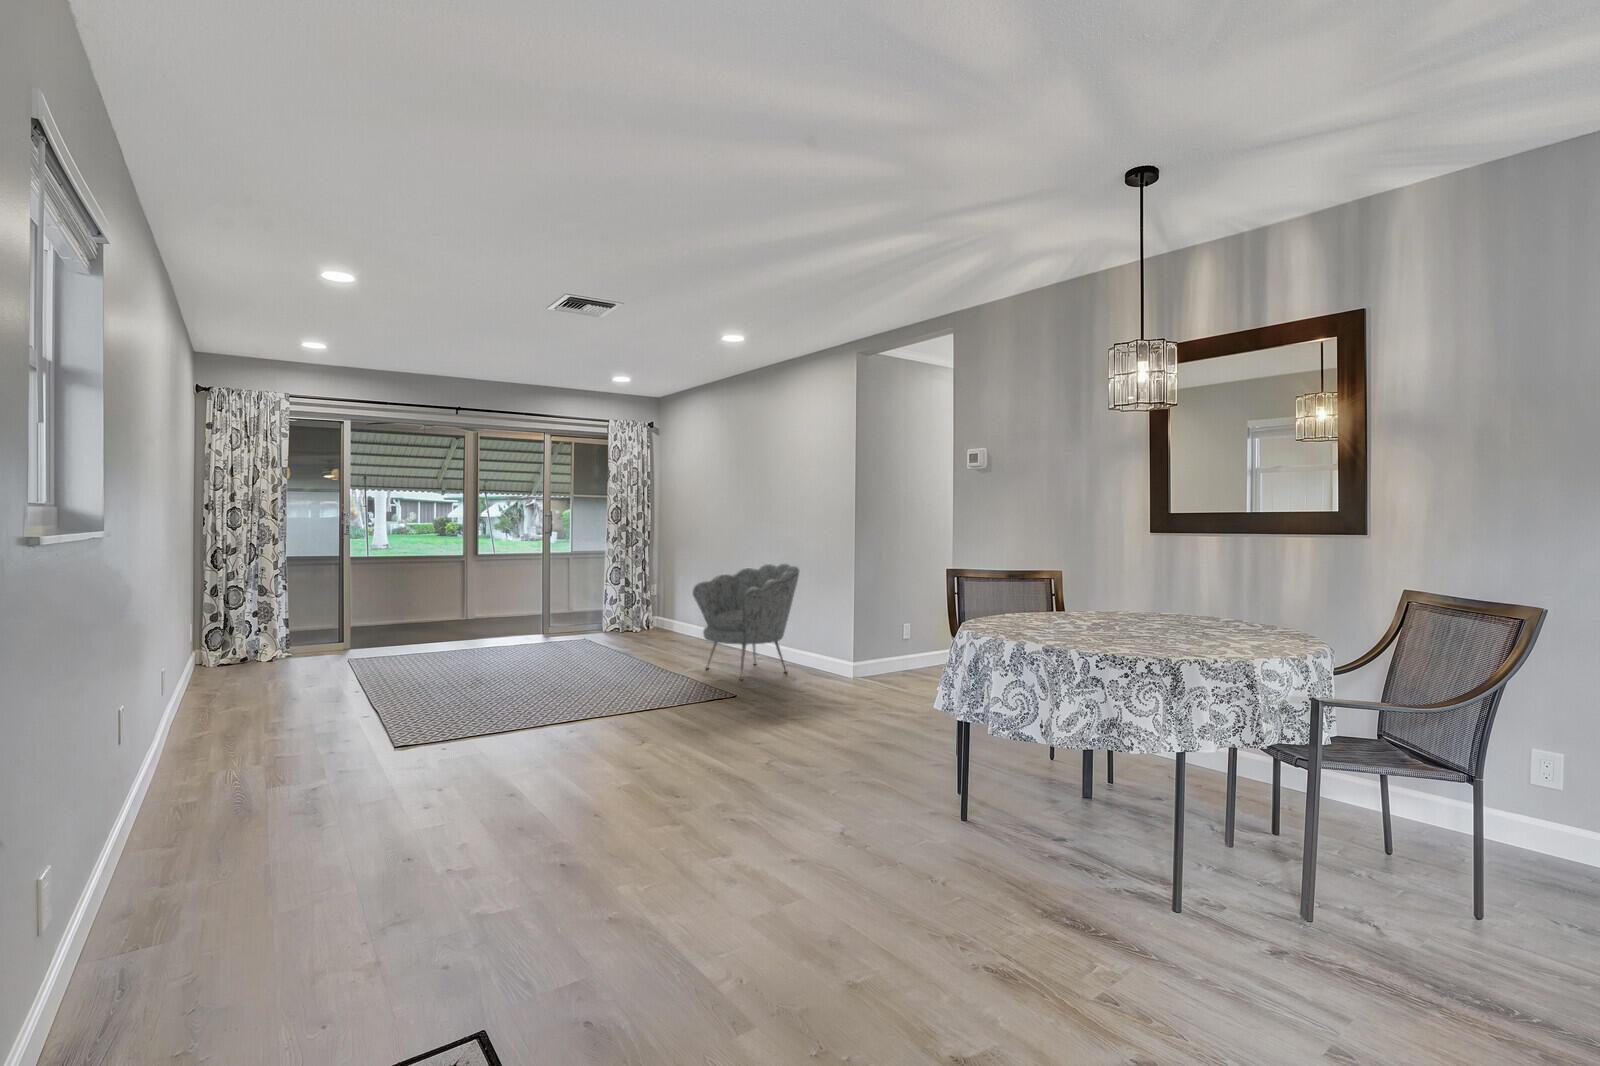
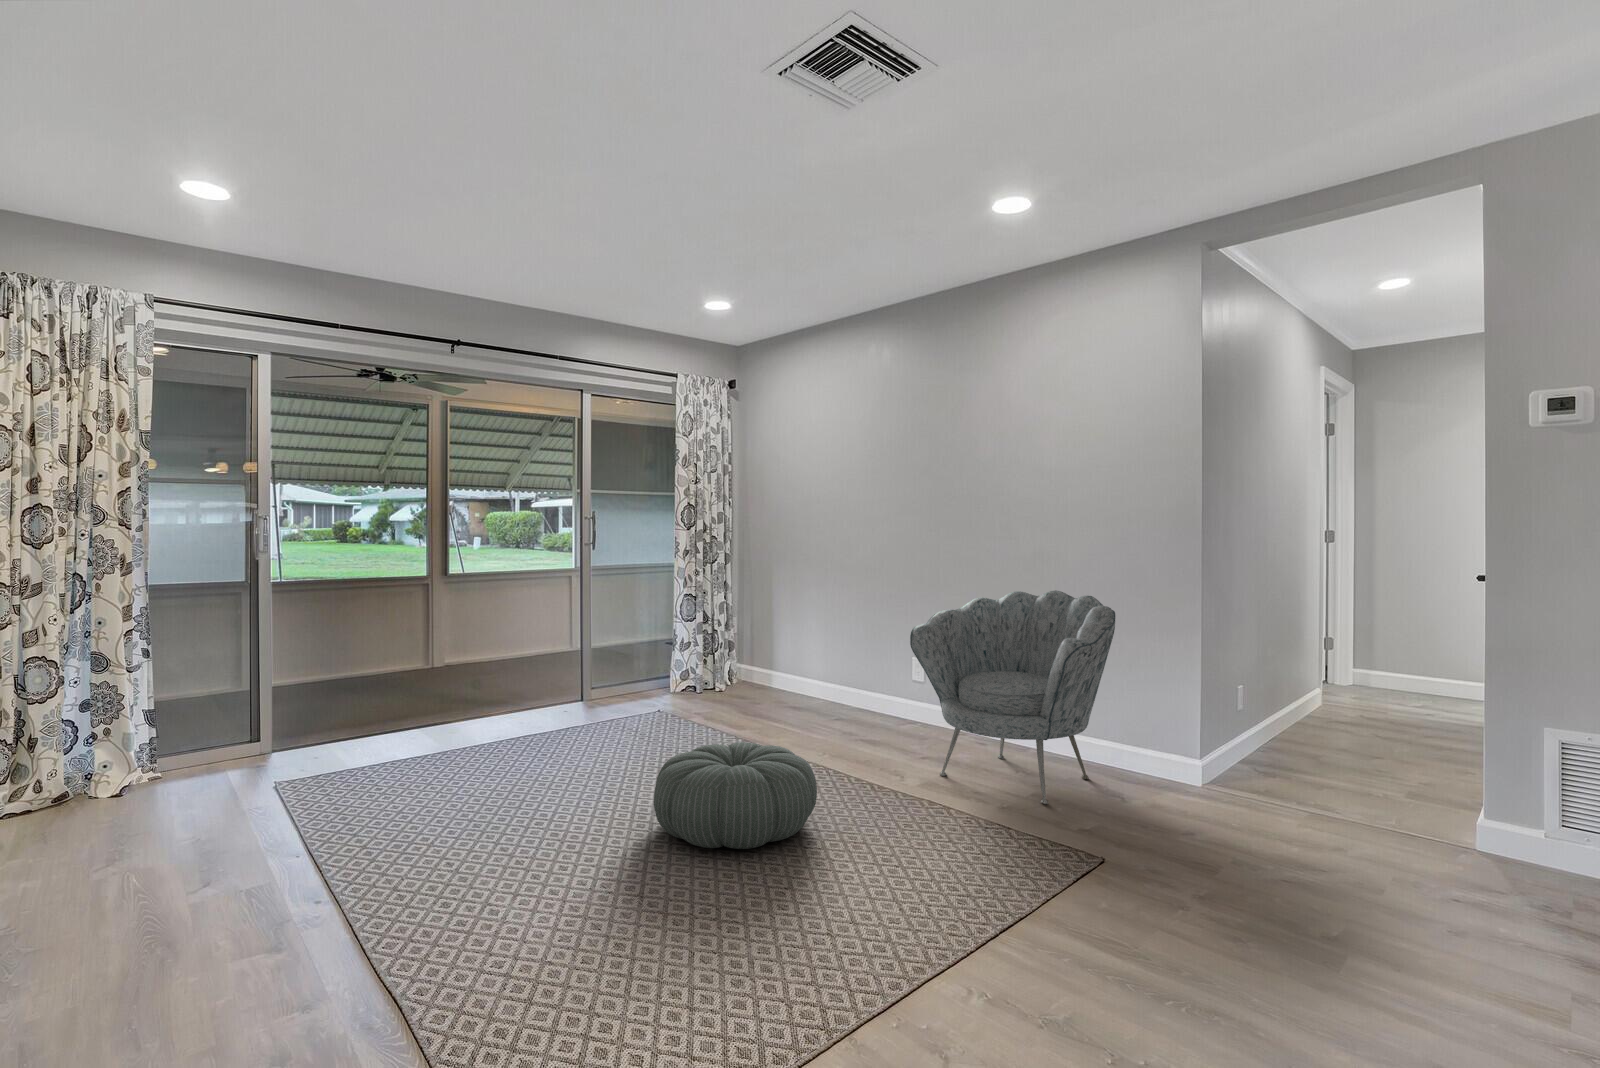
pouf: none [521,640,610,686] -> present [654,742,817,849]

